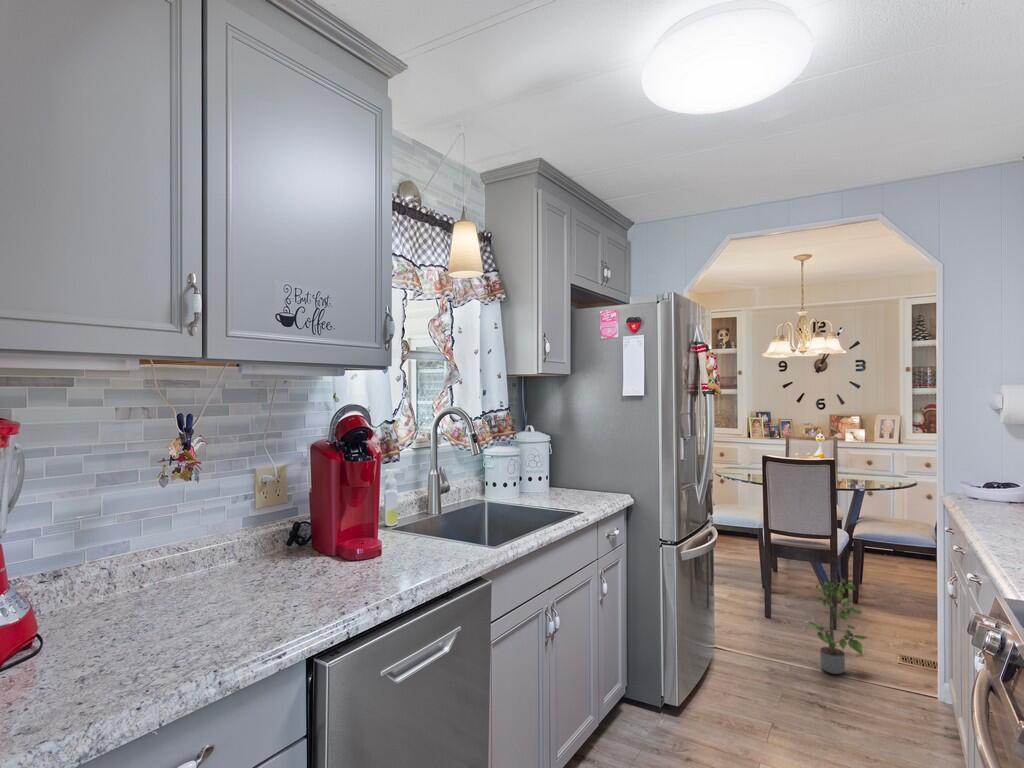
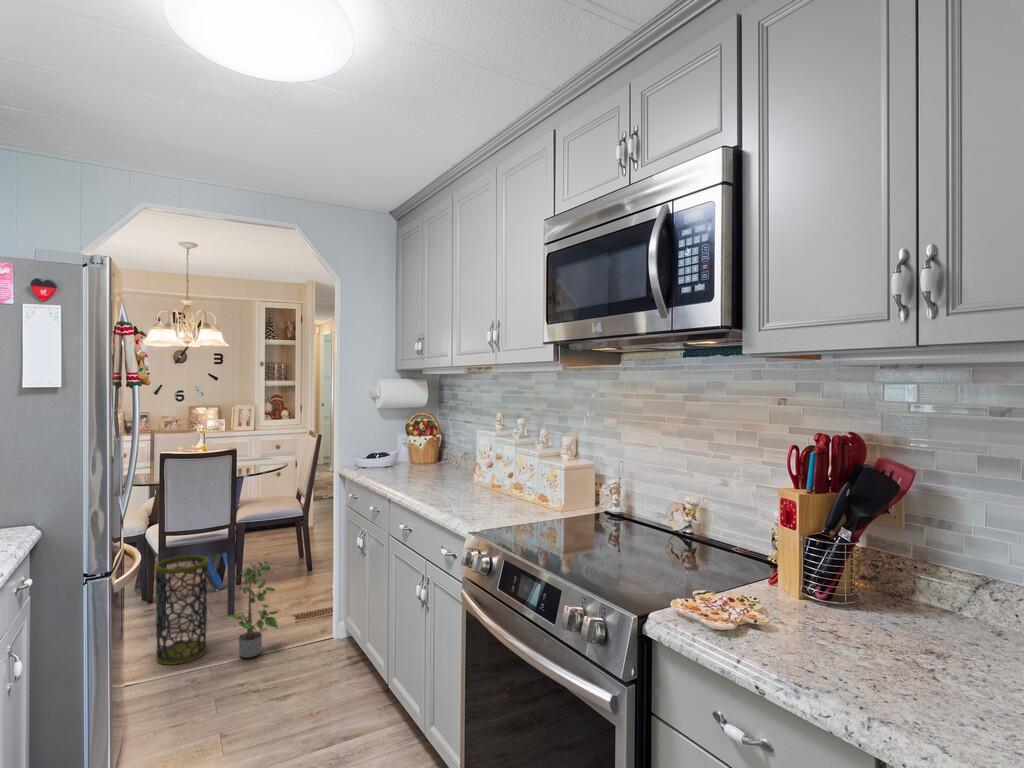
trash can: none [749,553,795,653] -> present [155,556,208,665]

